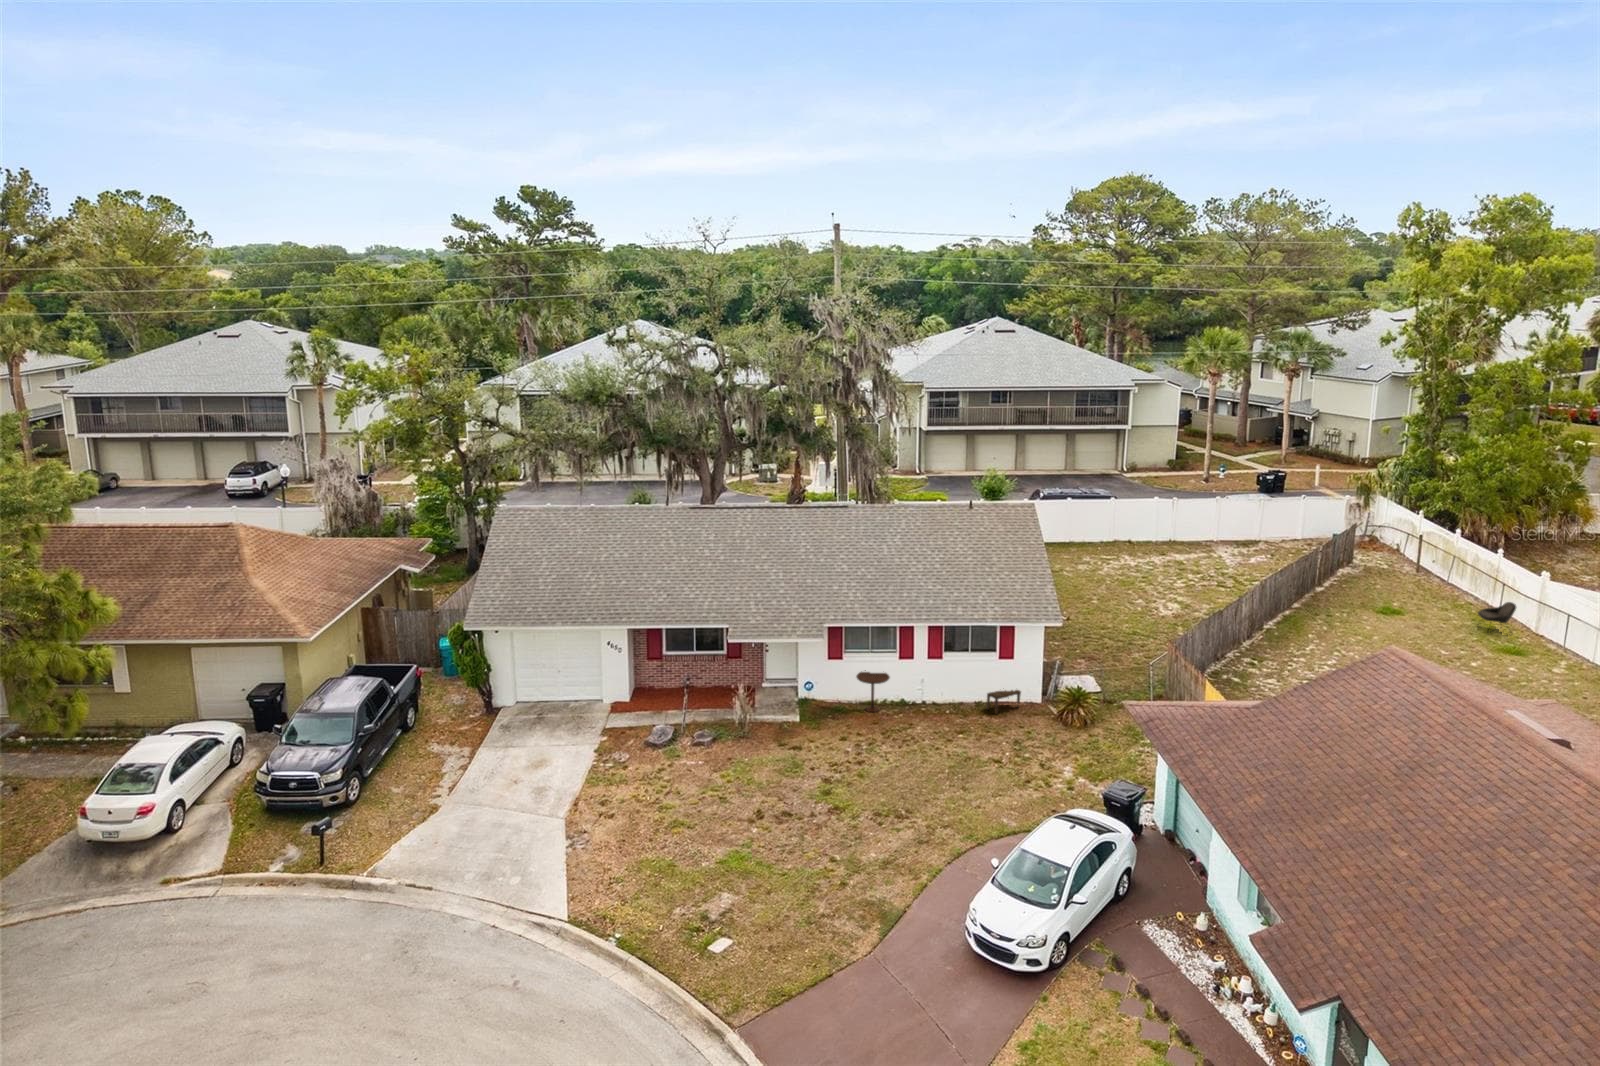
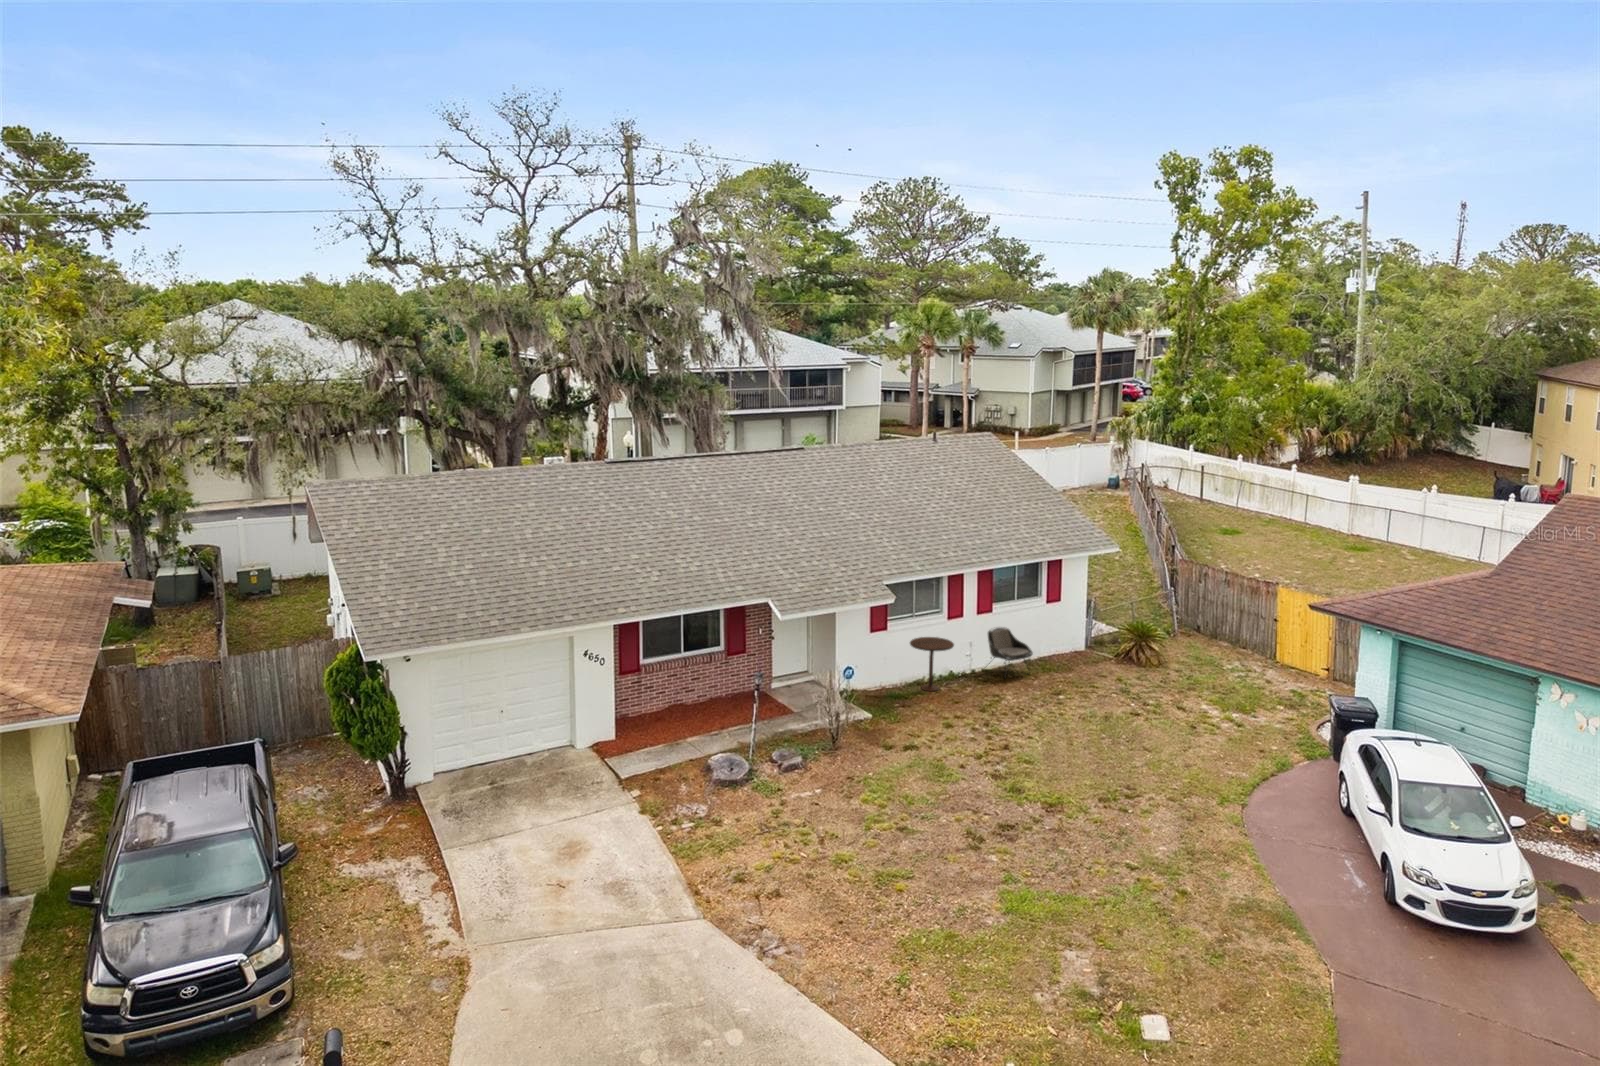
lounge chair: present [1478,602,1516,623] -> present [988,627,1033,676]
bench: present [986,690,1021,714] -> none [1044,635,1074,668]

